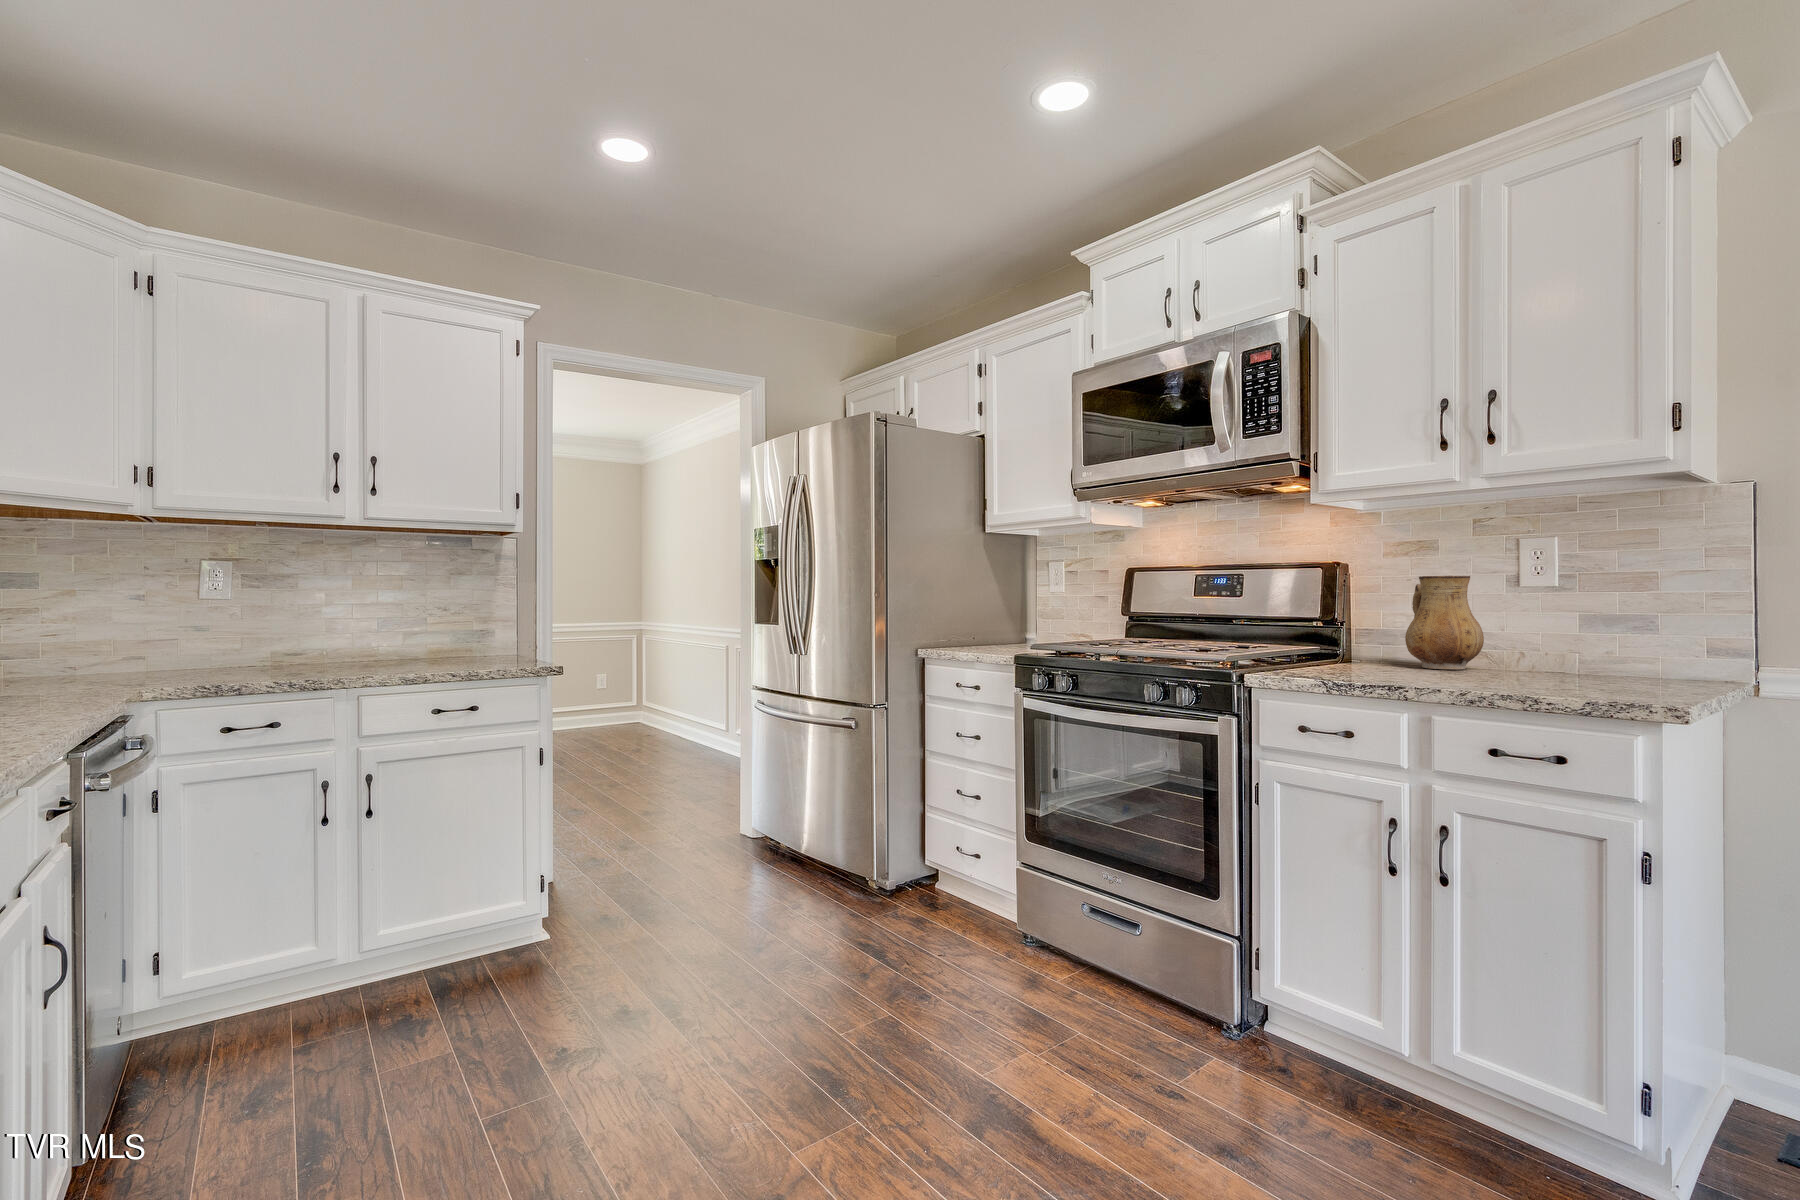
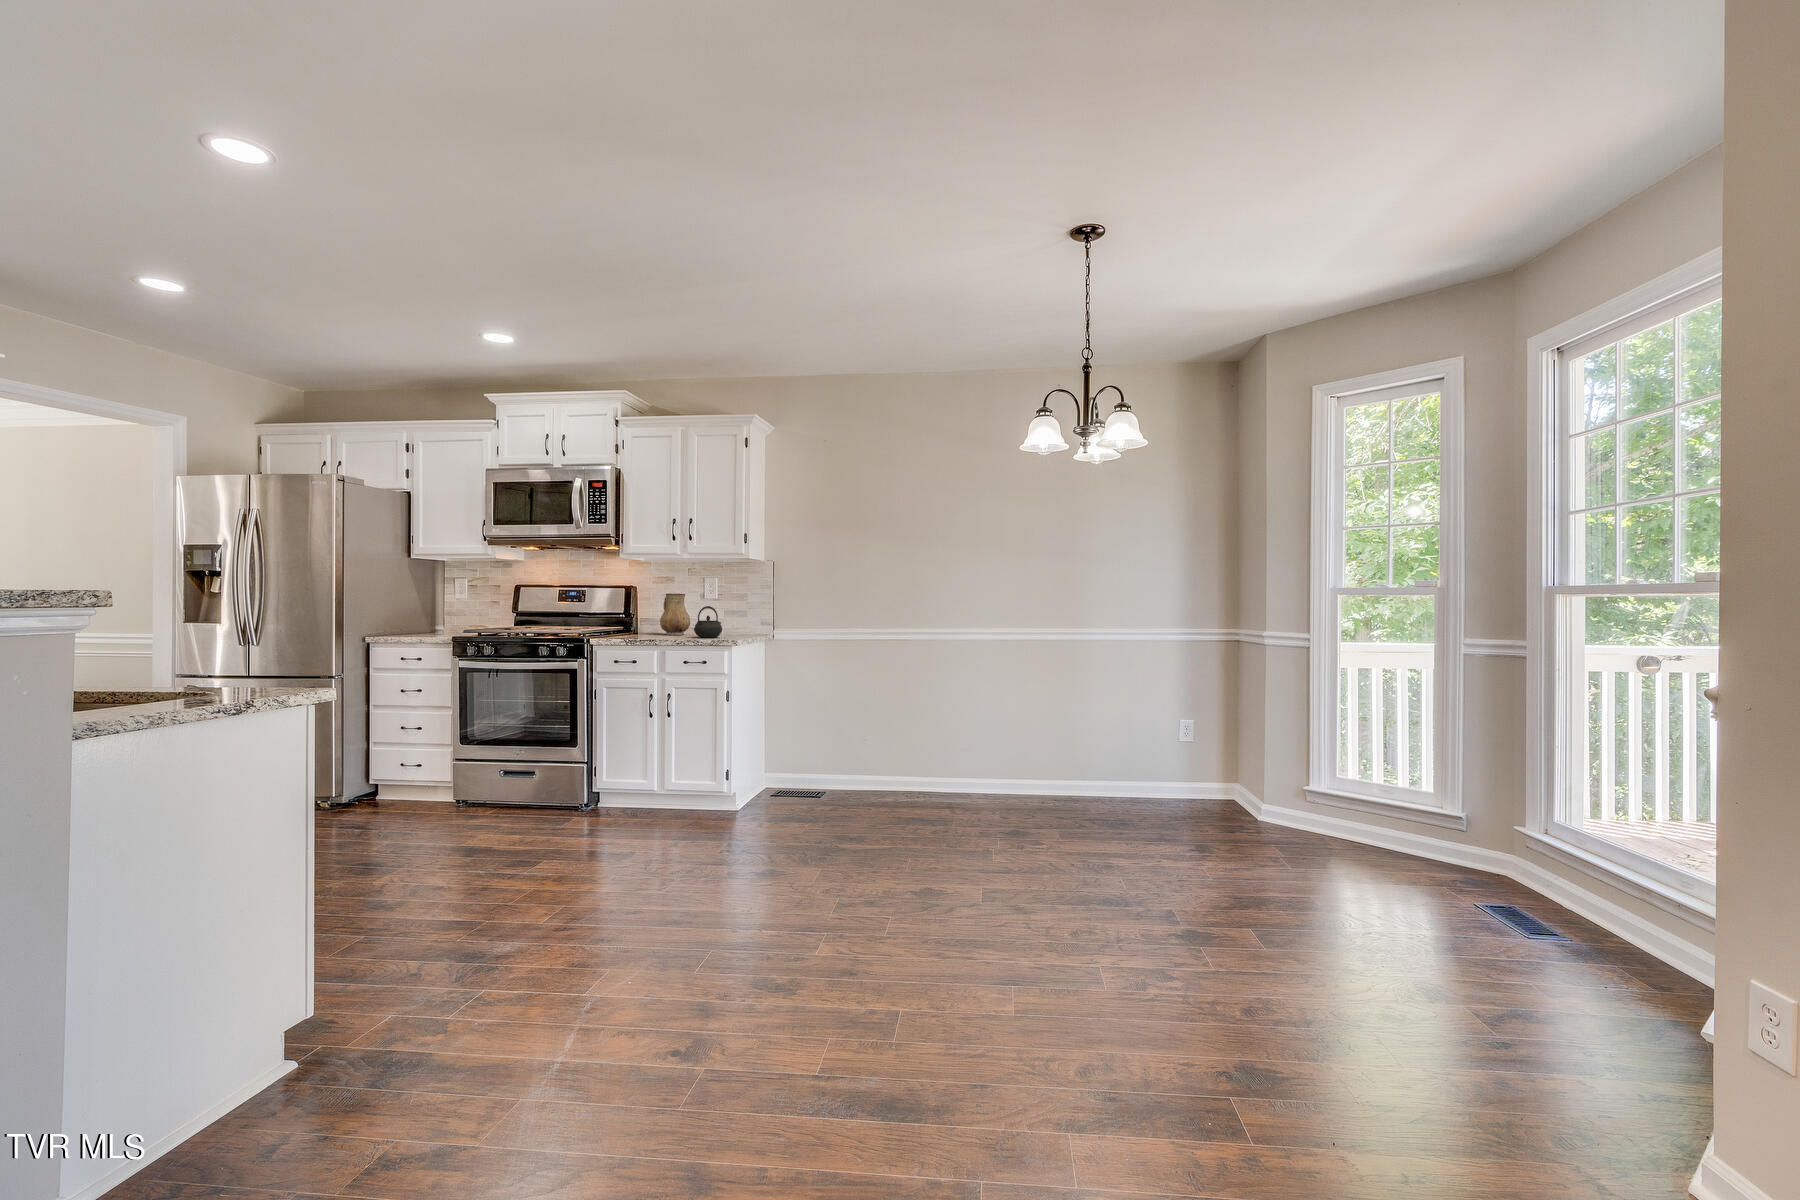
kettle: none [1507,605,1597,687] -> present [694,606,722,638]

